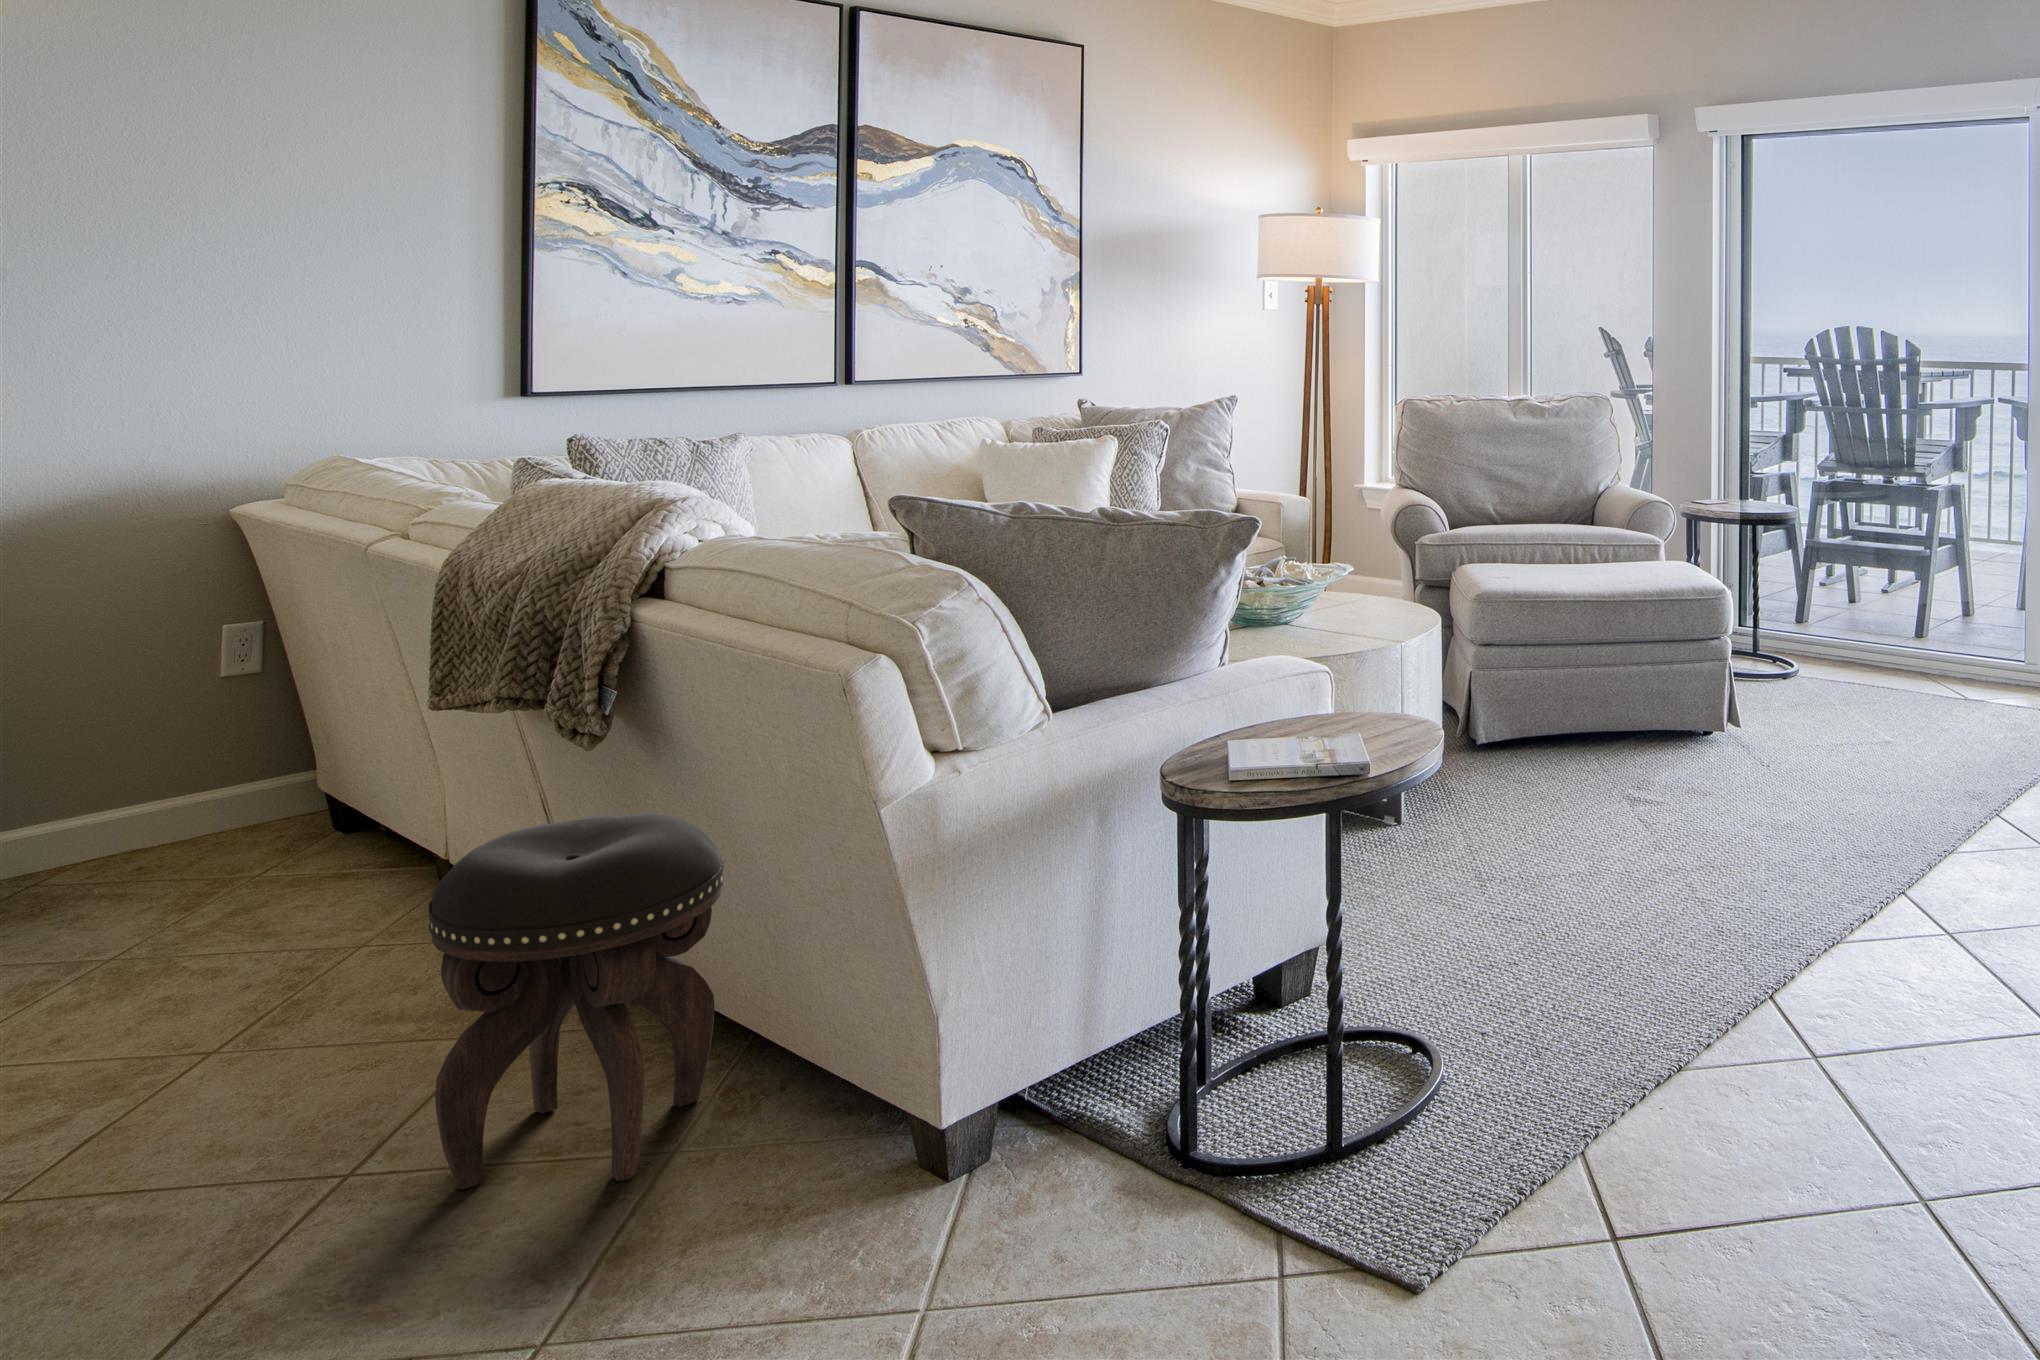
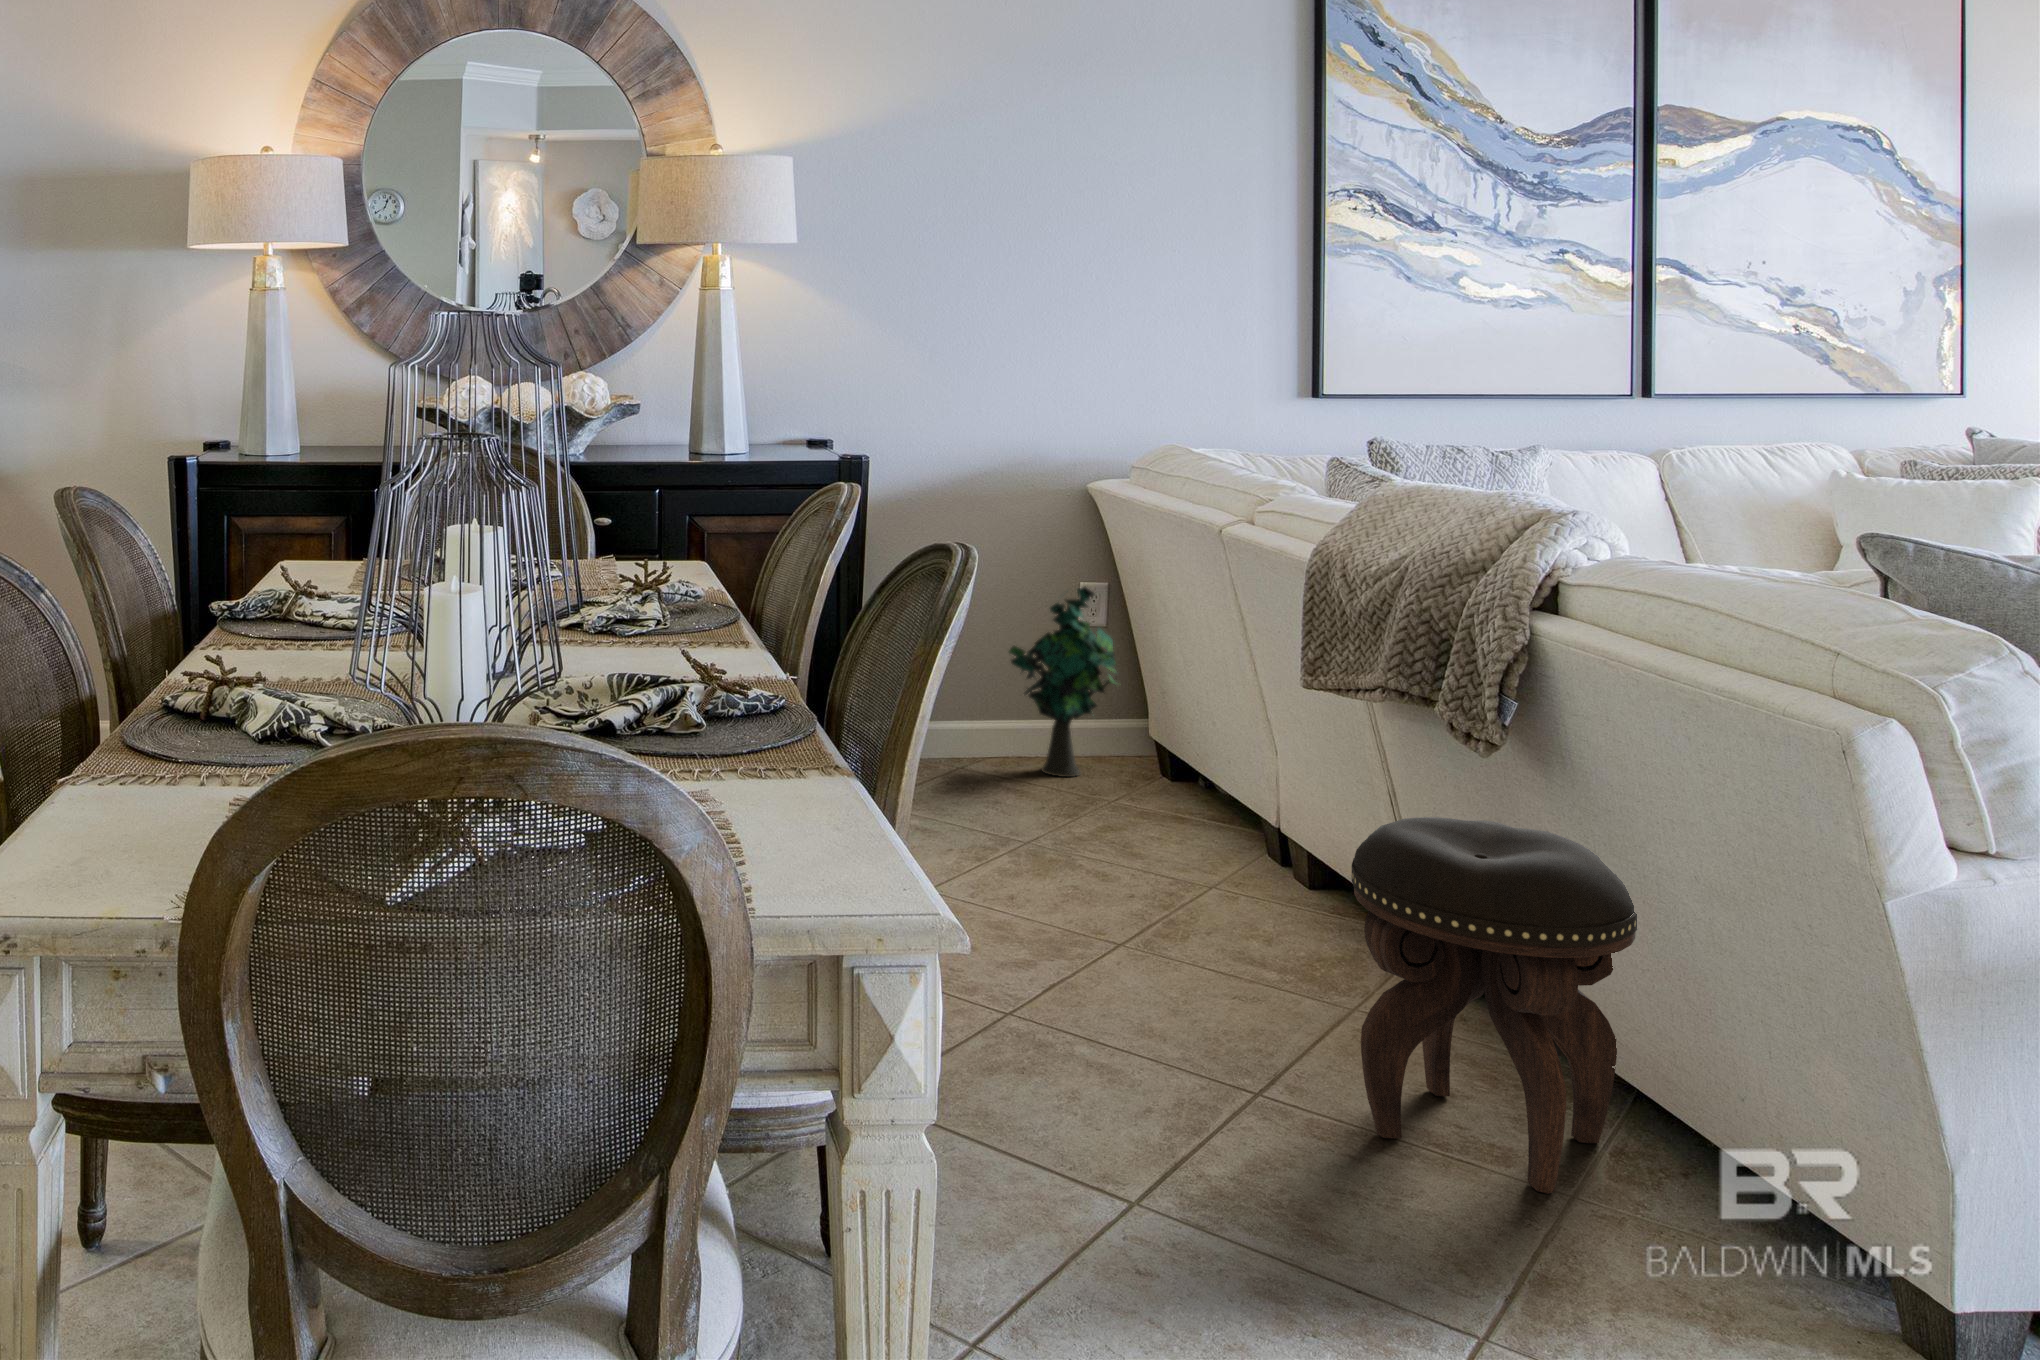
decorative plant: none [104,628,278,863] -> present [1009,586,1117,777]

